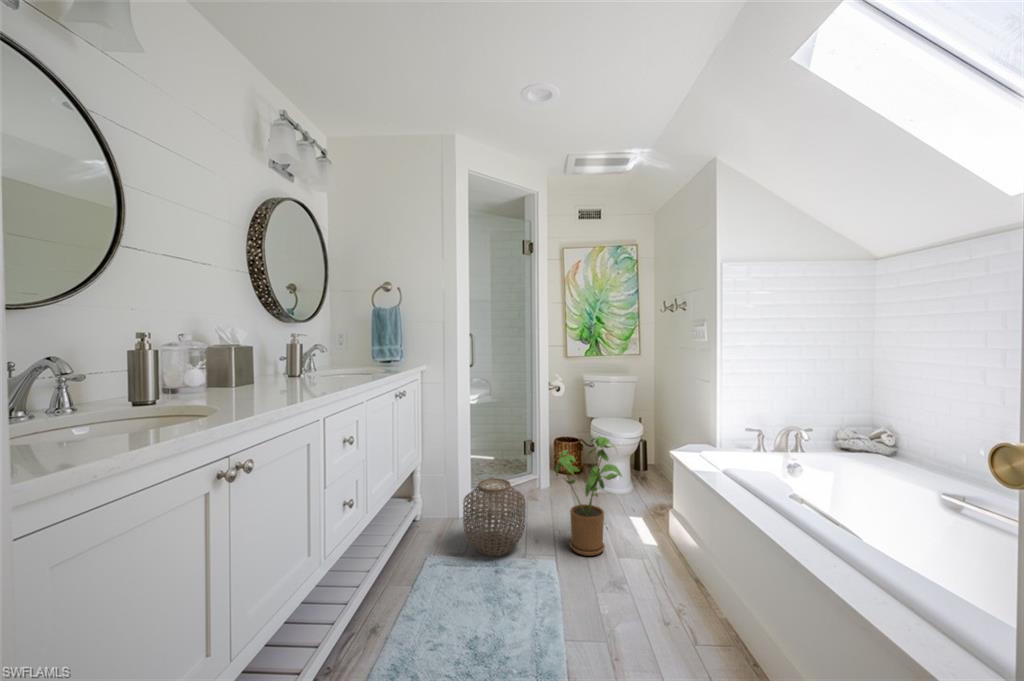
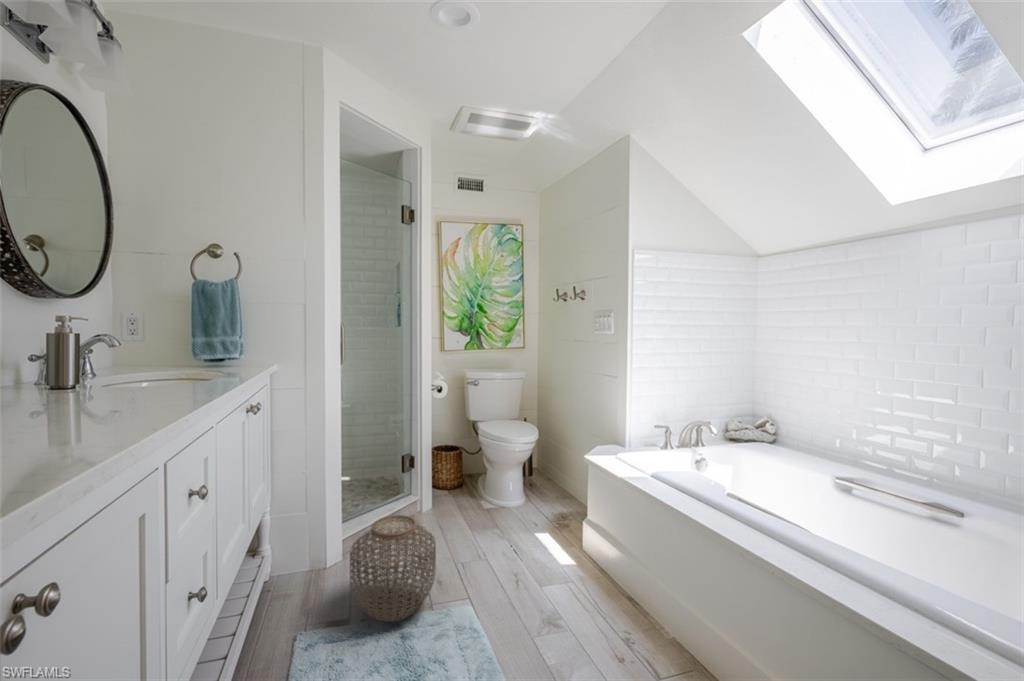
house plant: present [555,436,622,556] -> none [470,448,556,593]

